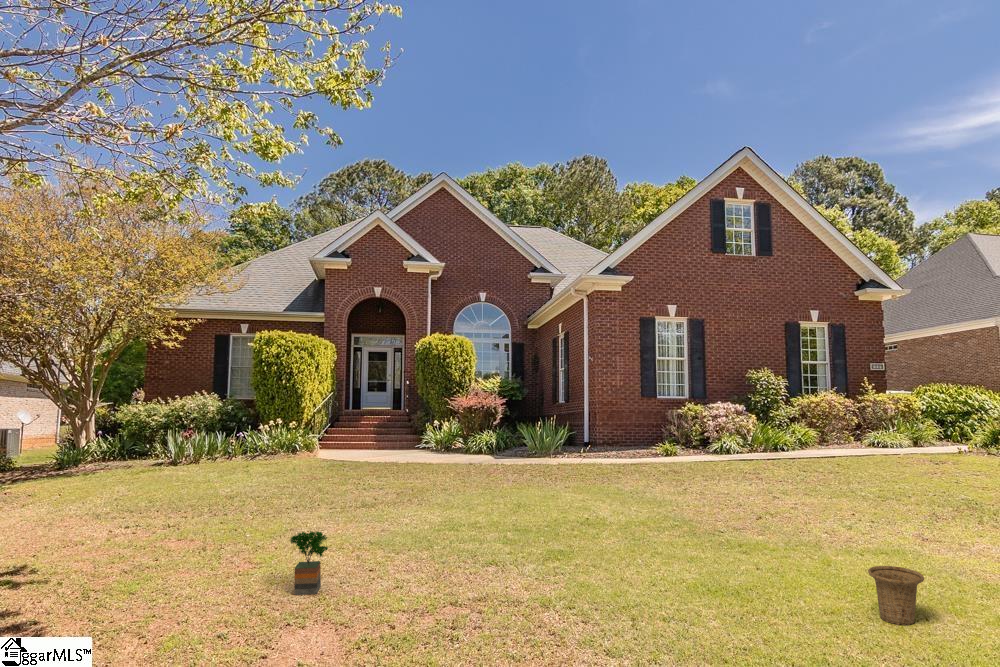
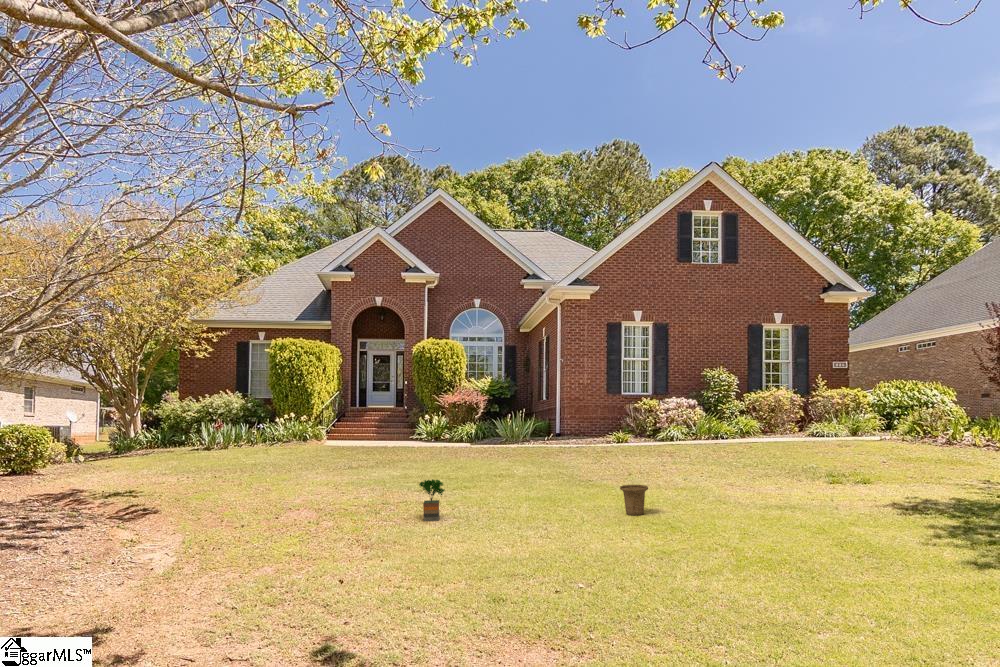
potted tree: present [290,531,328,595] -> present [419,479,445,521]

